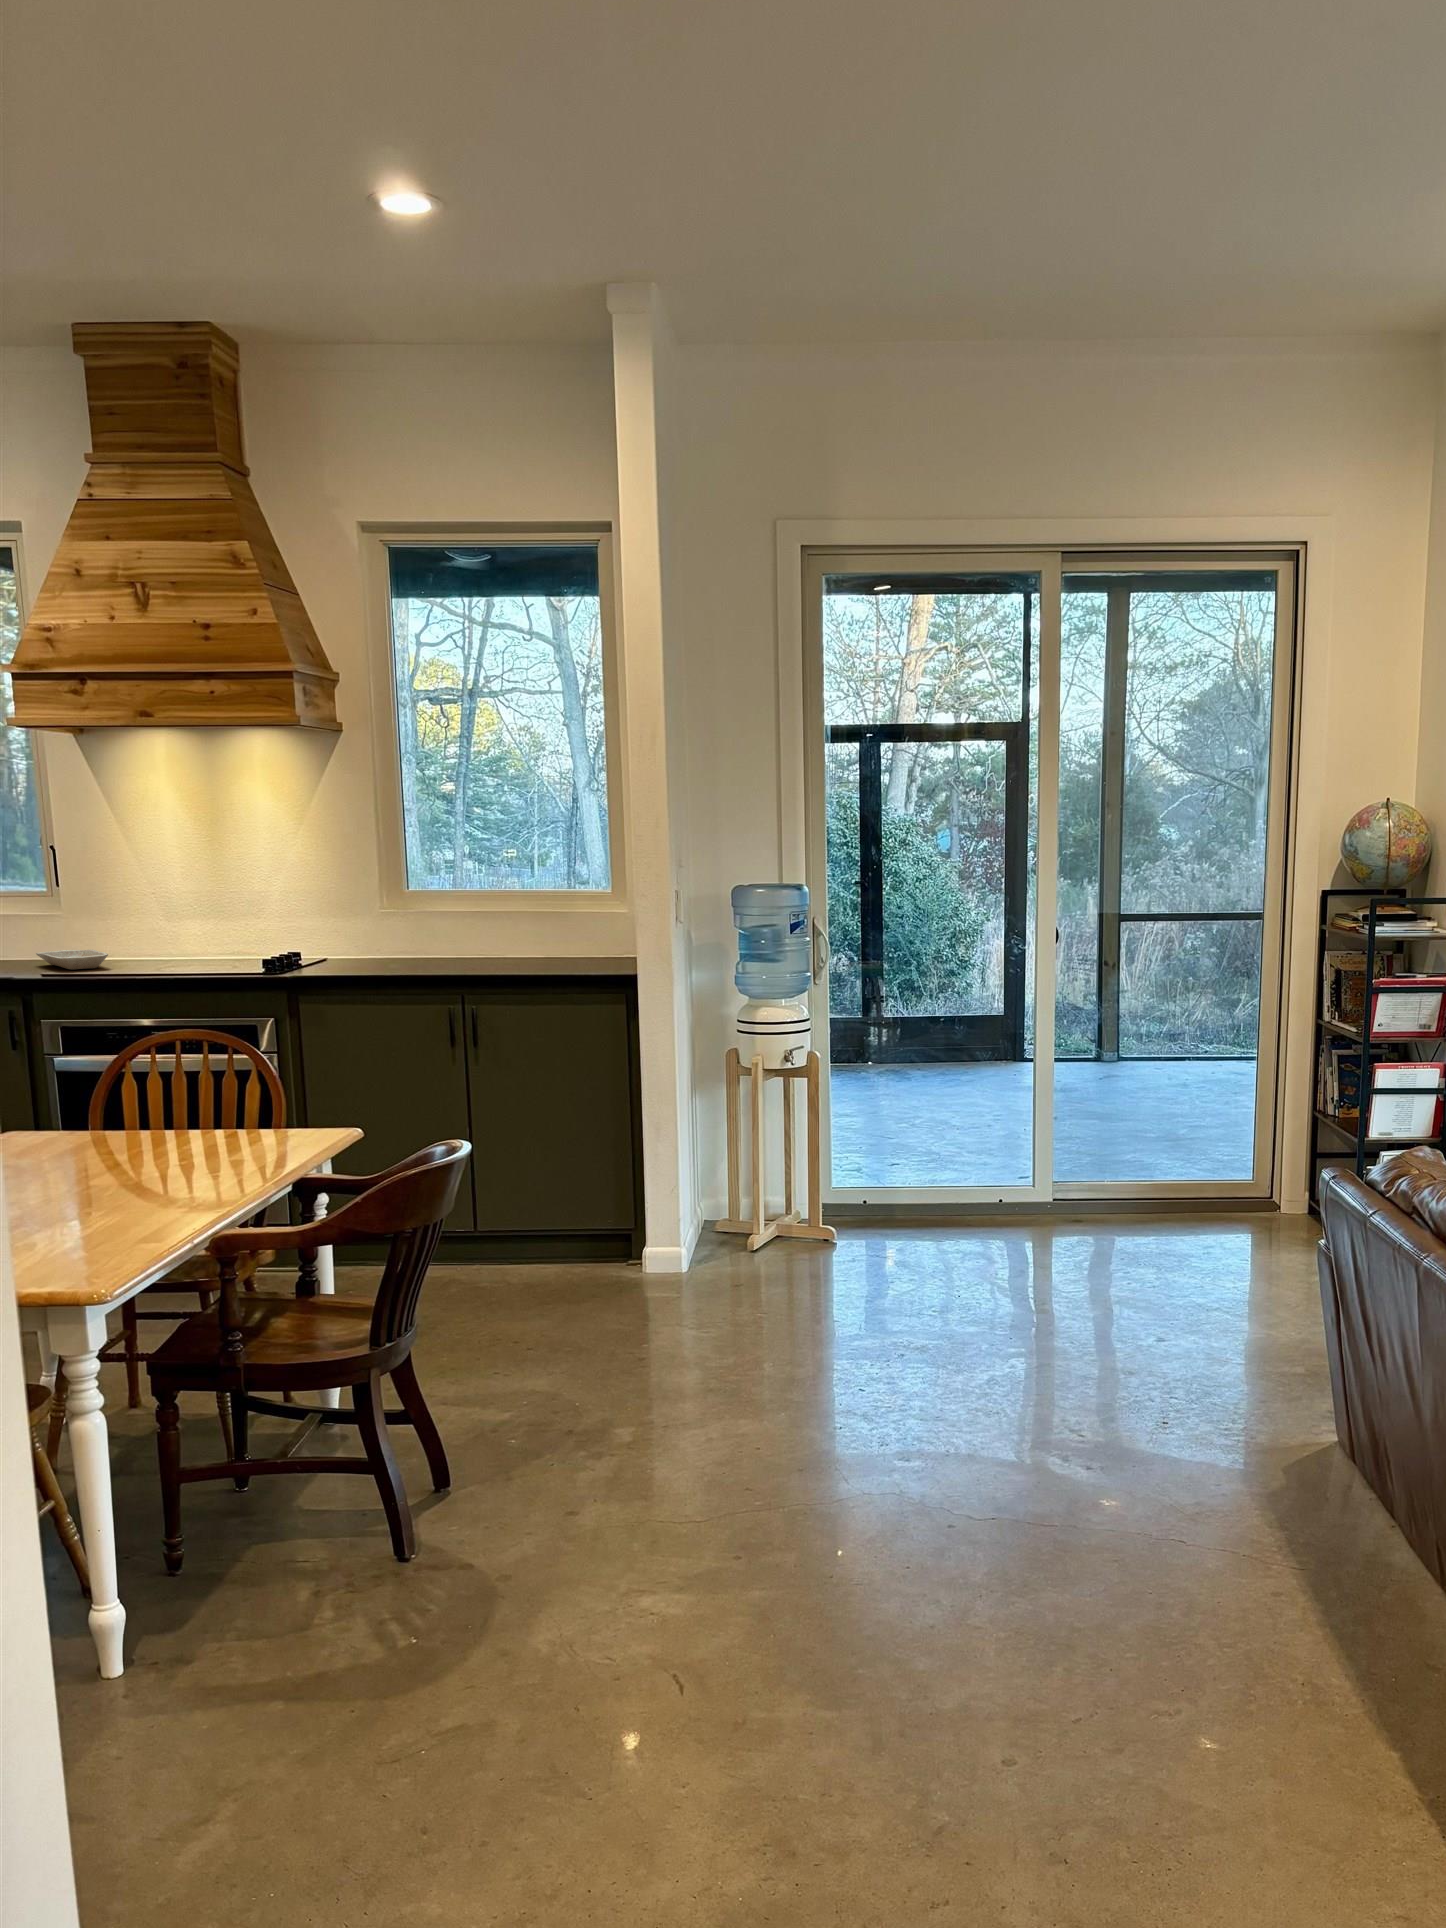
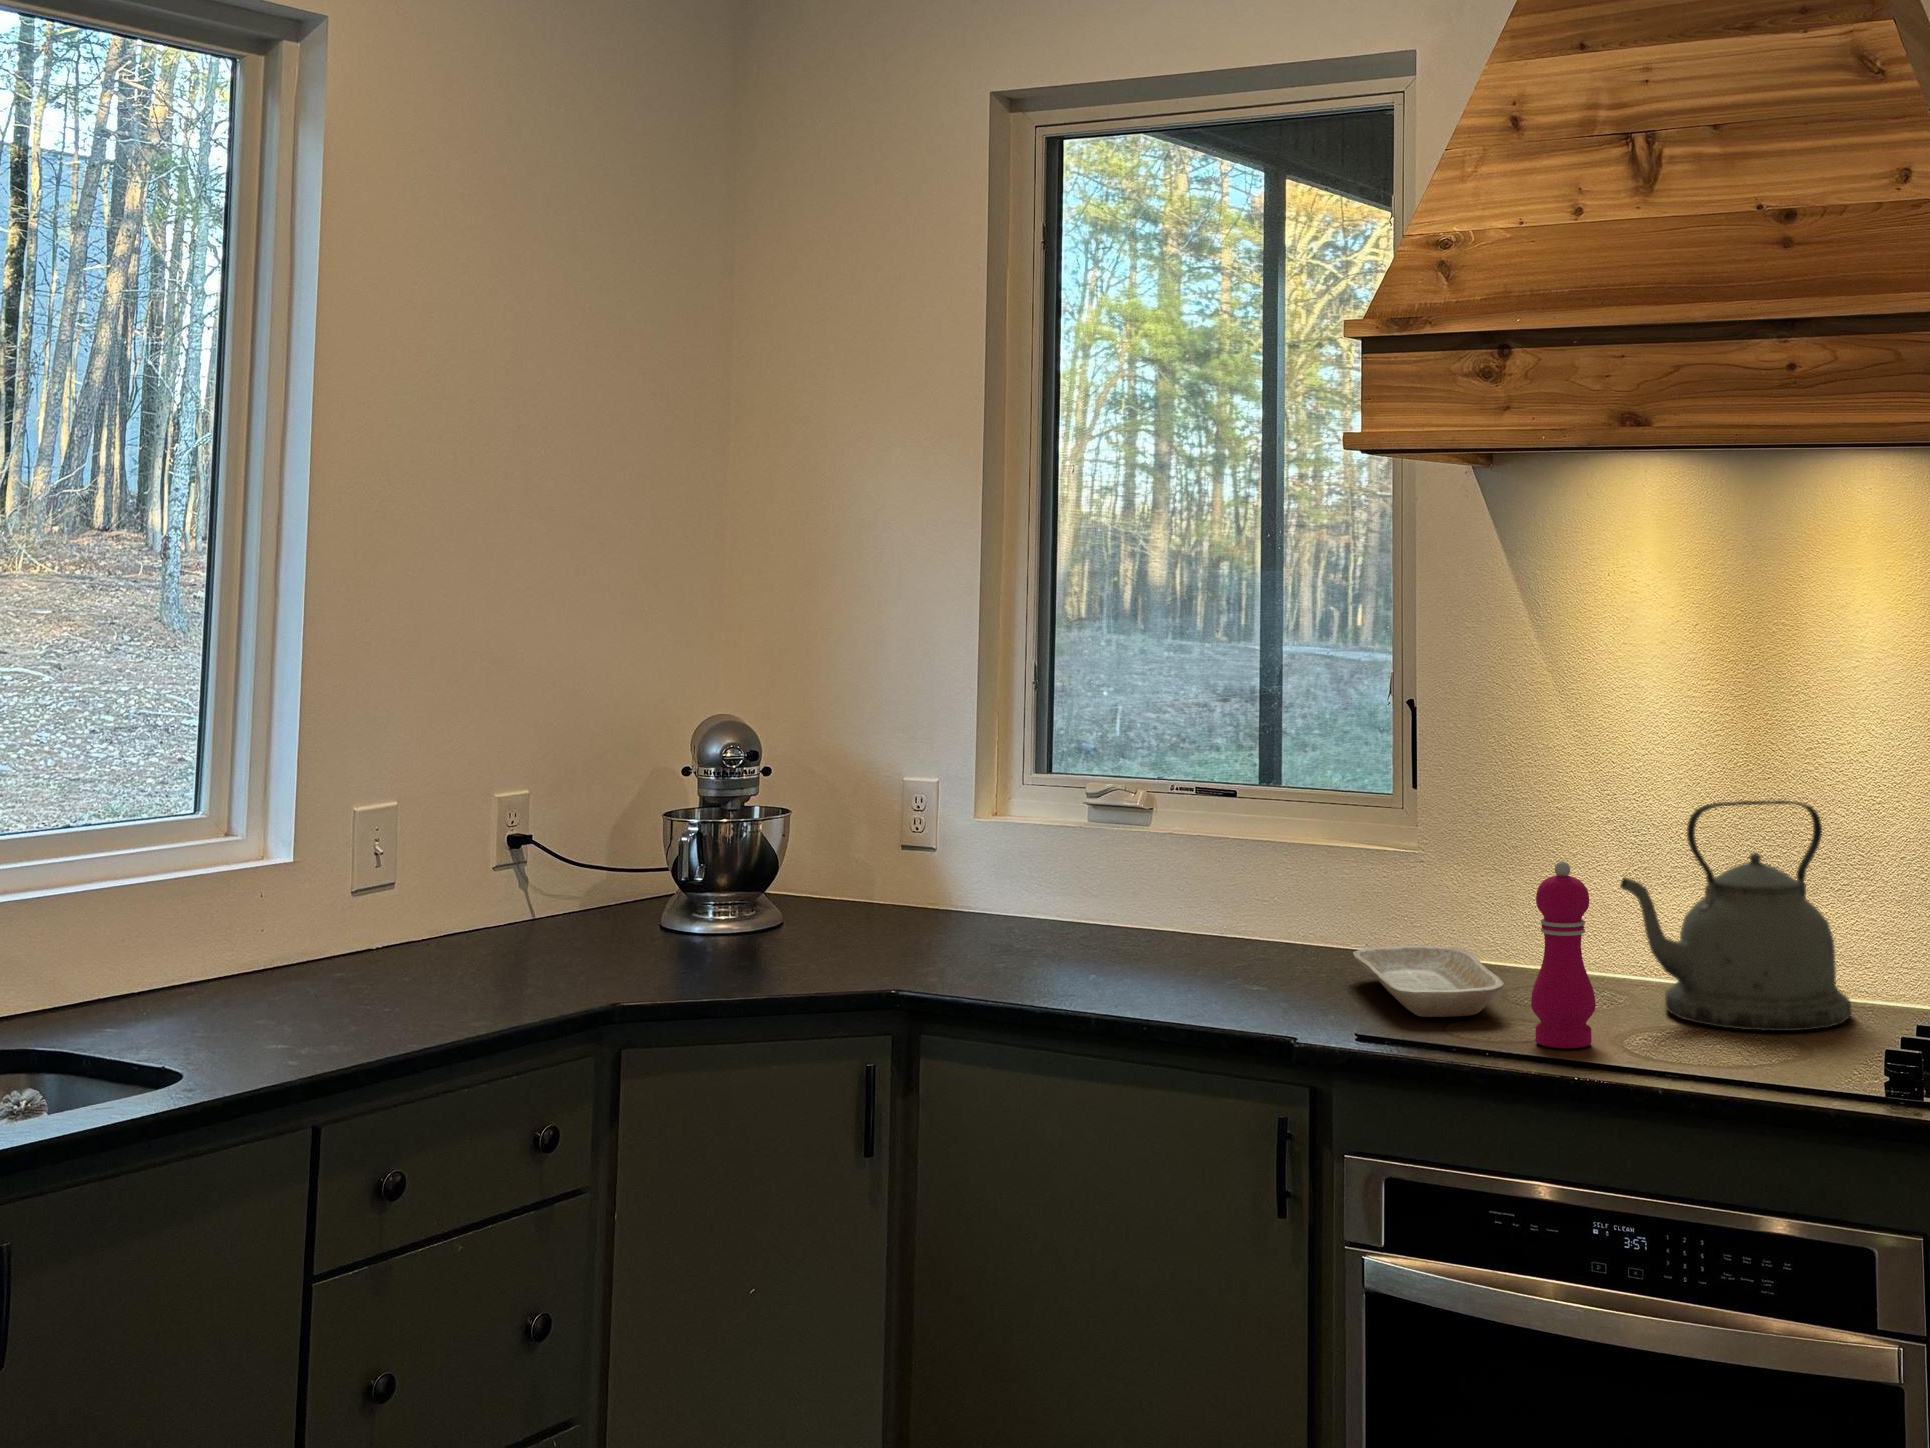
kettle: none [157,876,261,964] -> present [1620,800,1852,1031]
pepper mill: none [118,898,148,971] -> present [1531,861,1596,1048]

